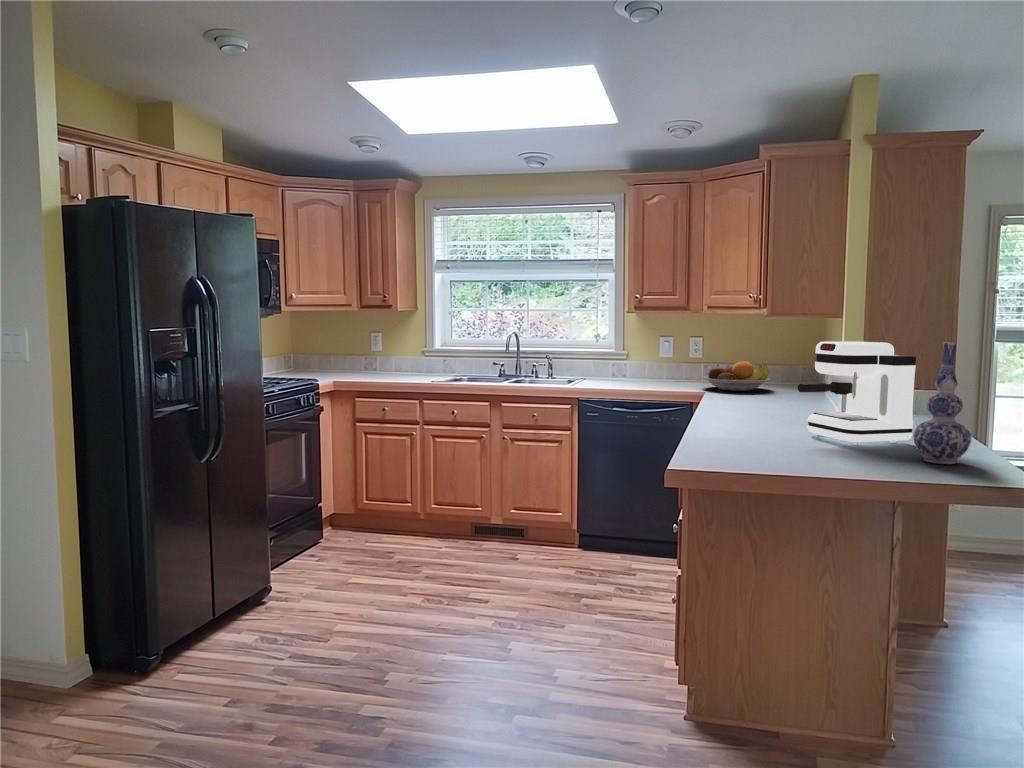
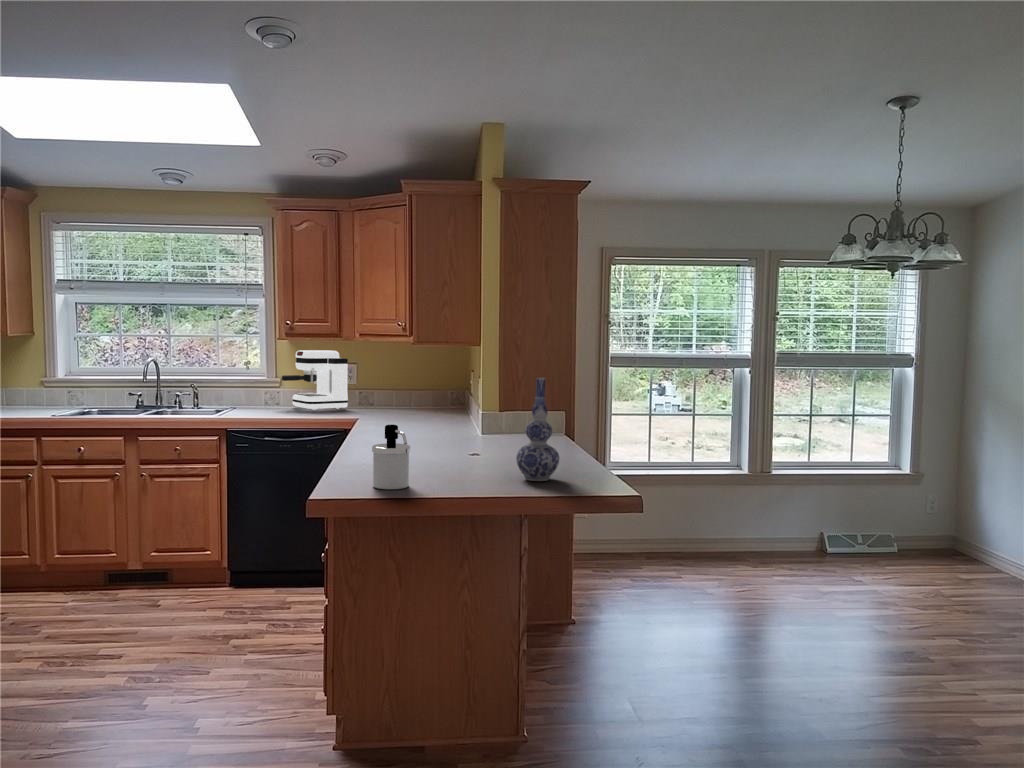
coffee maker: present [798,341,916,444] -> present [282,350,348,410]
fruit bowl: present [702,361,771,391] -> none [355,388,420,417]
soap dispenser: none [745,392,788,462] -> present [372,425,410,489]

